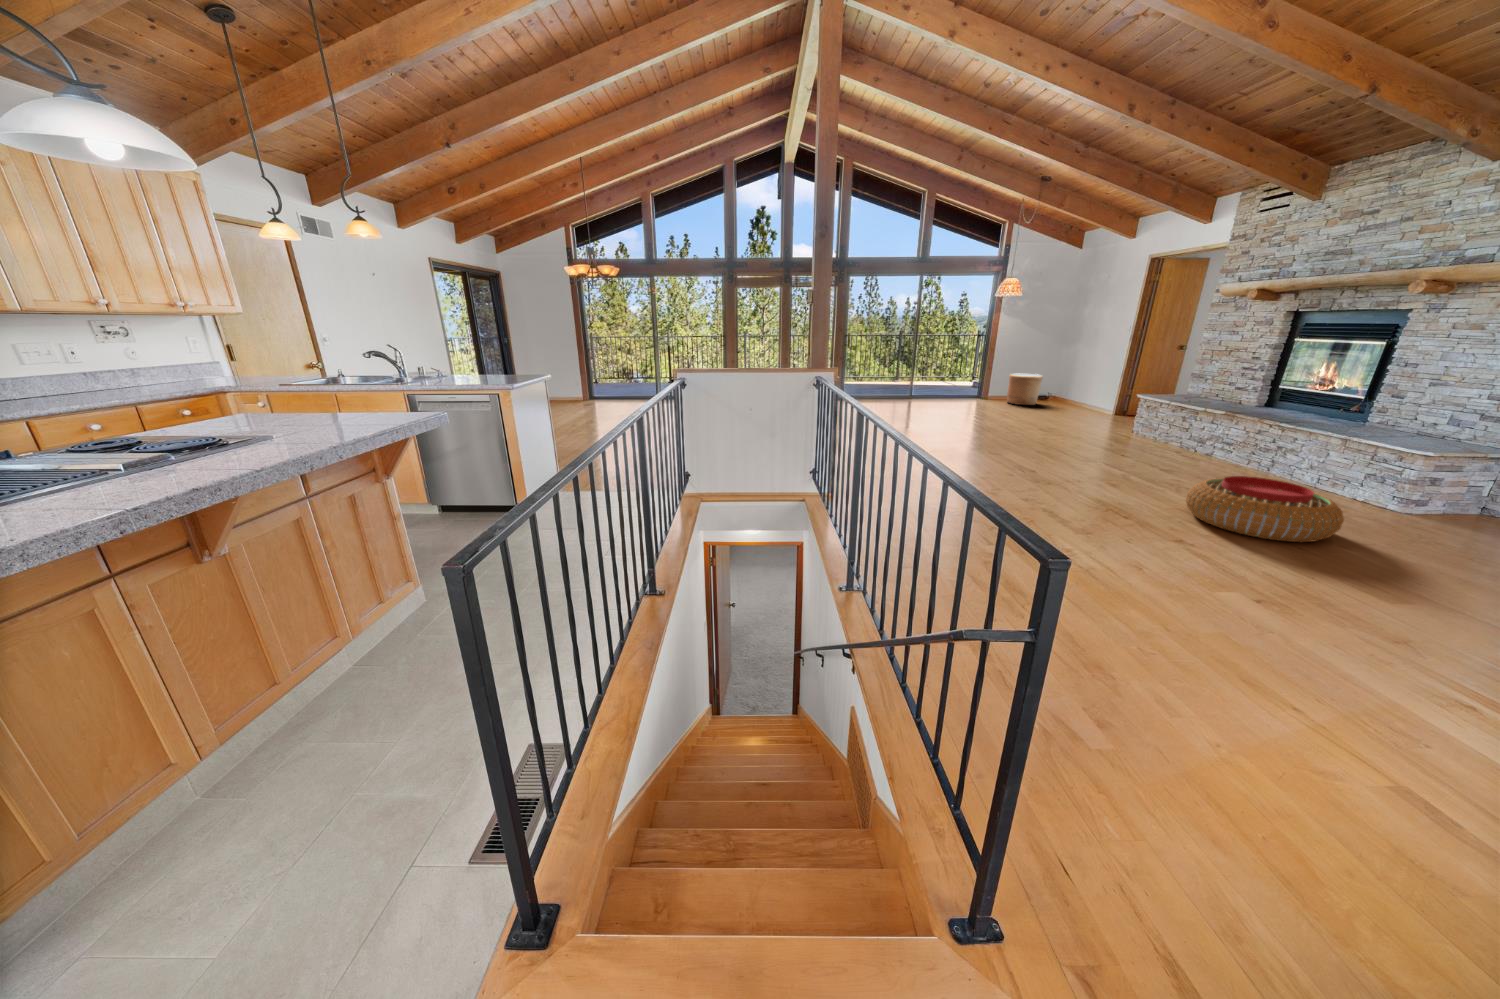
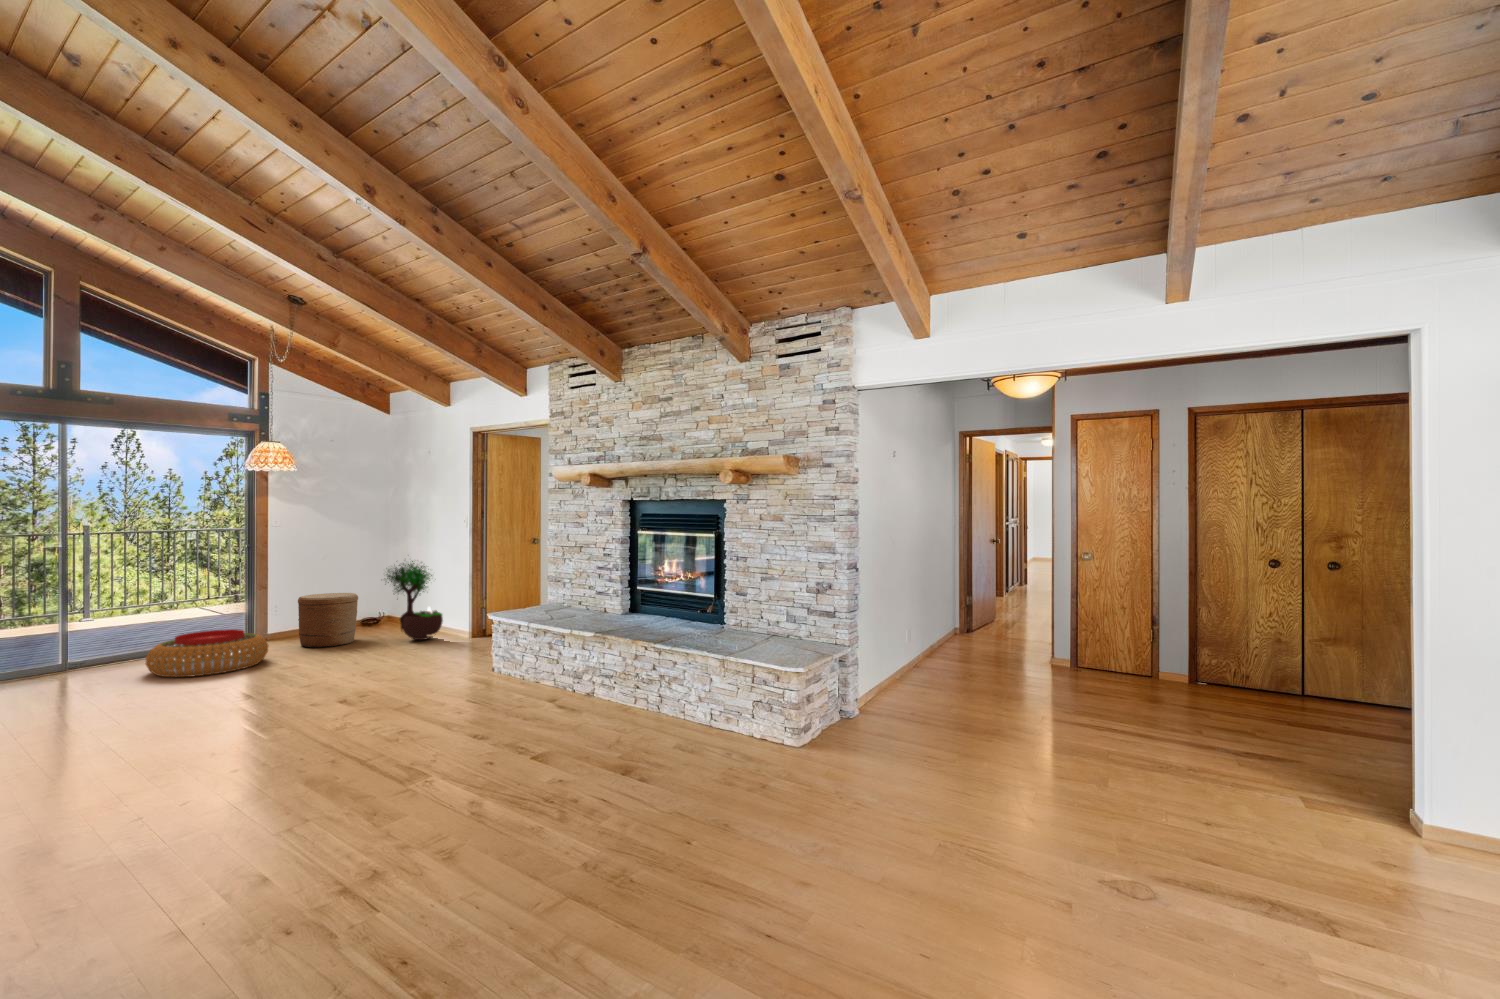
potted tree: none [1059,351,1097,409] -> present [386,561,443,640]
pouf: present [1186,476,1344,542] -> present [145,629,268,677]

